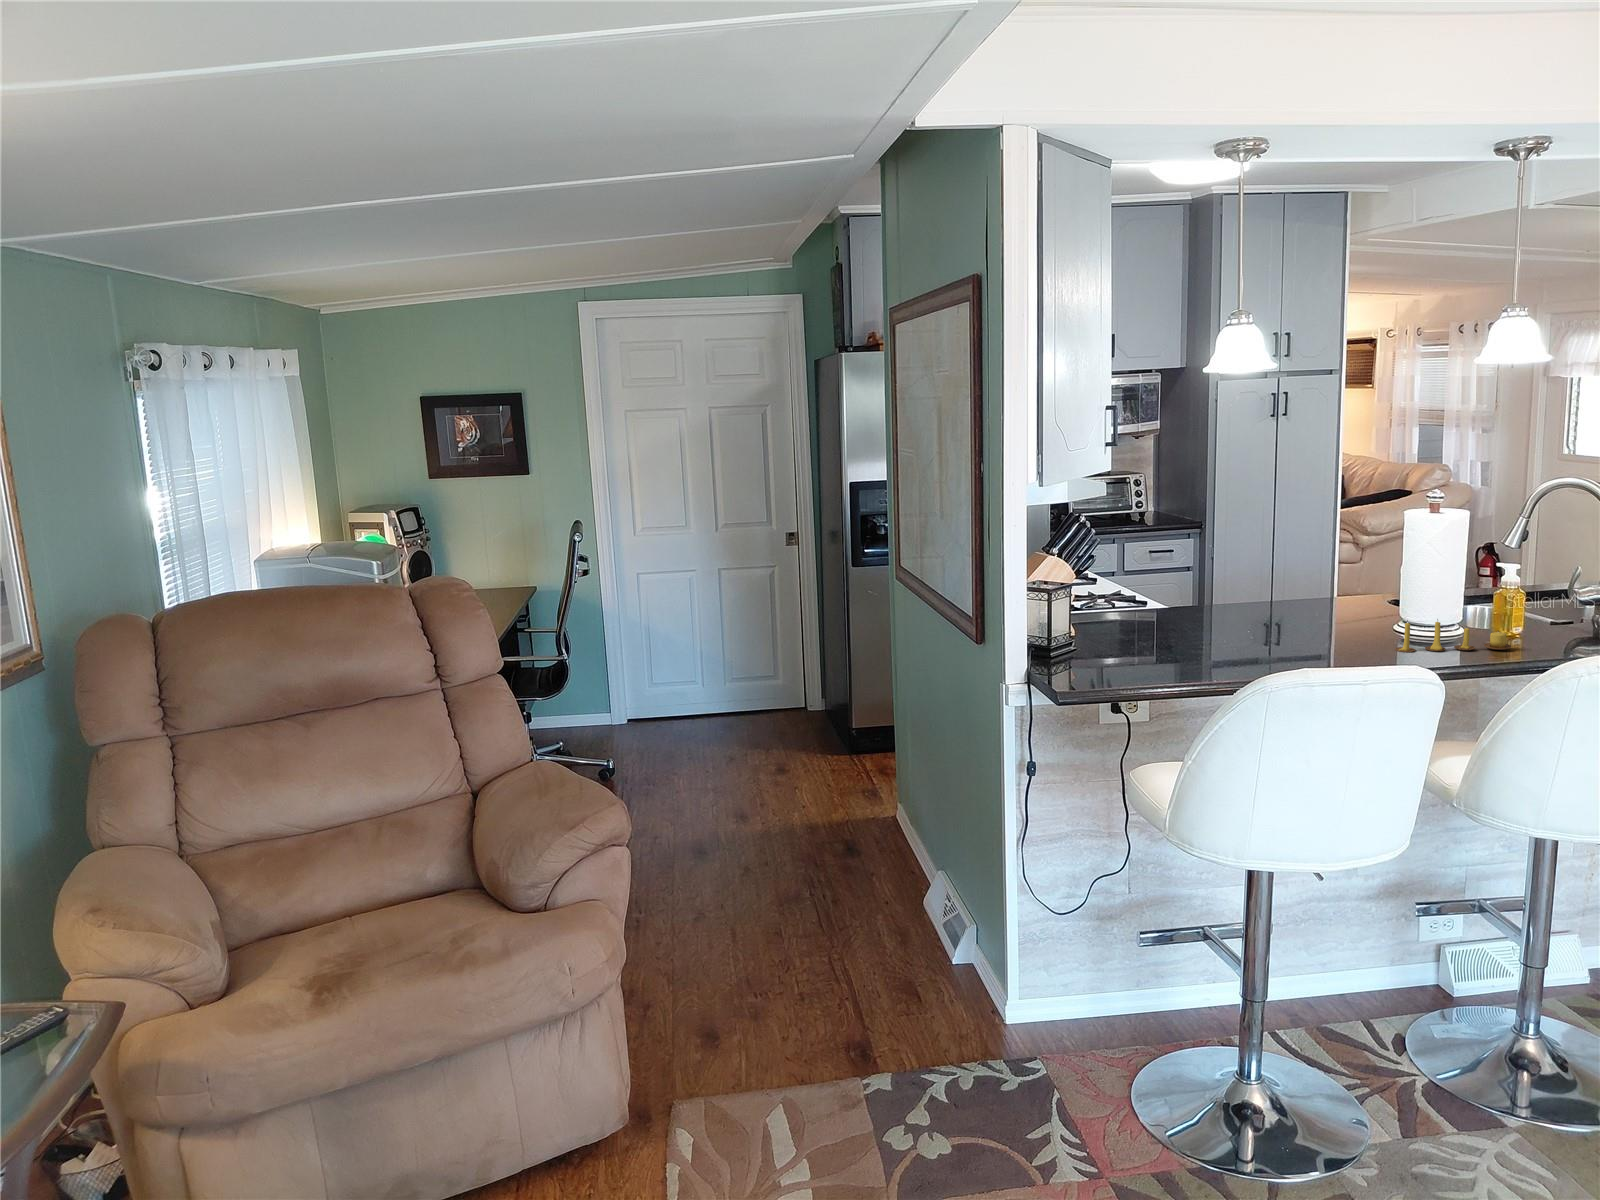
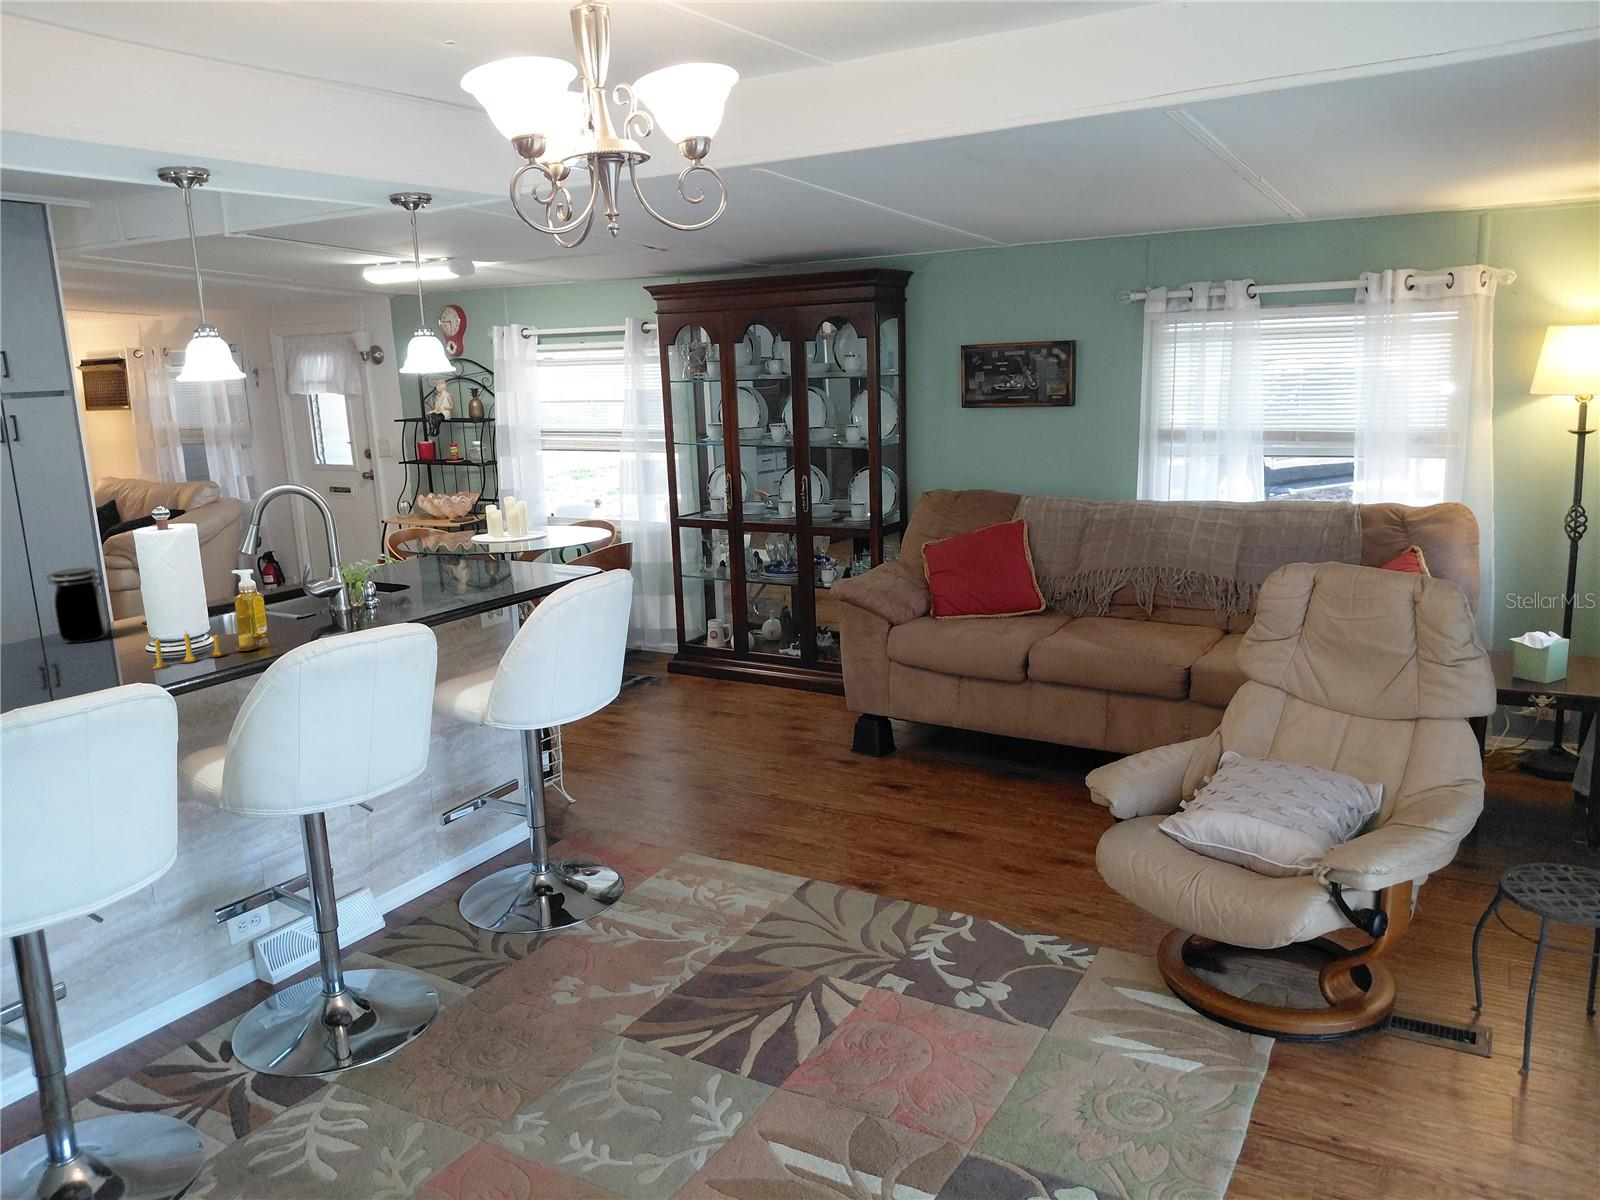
jar: none [1310,542,1360,612] -> present [47,567,107,643]

